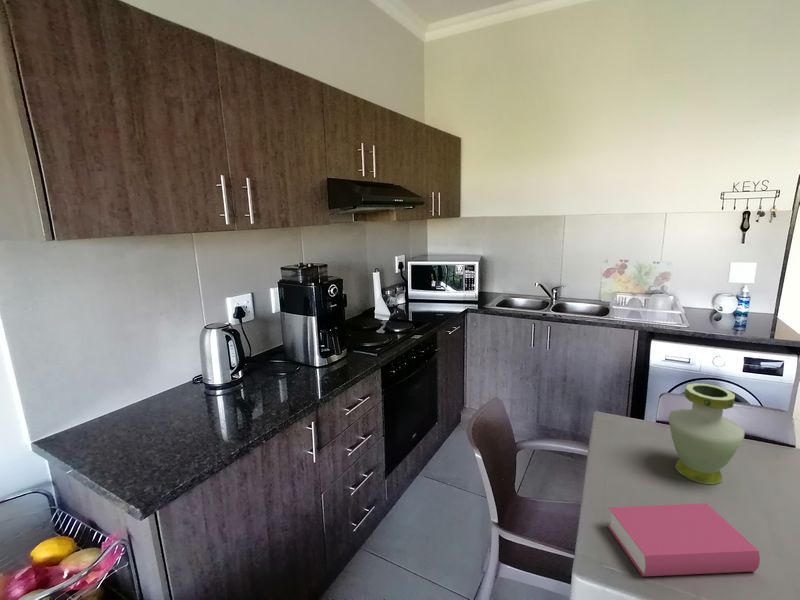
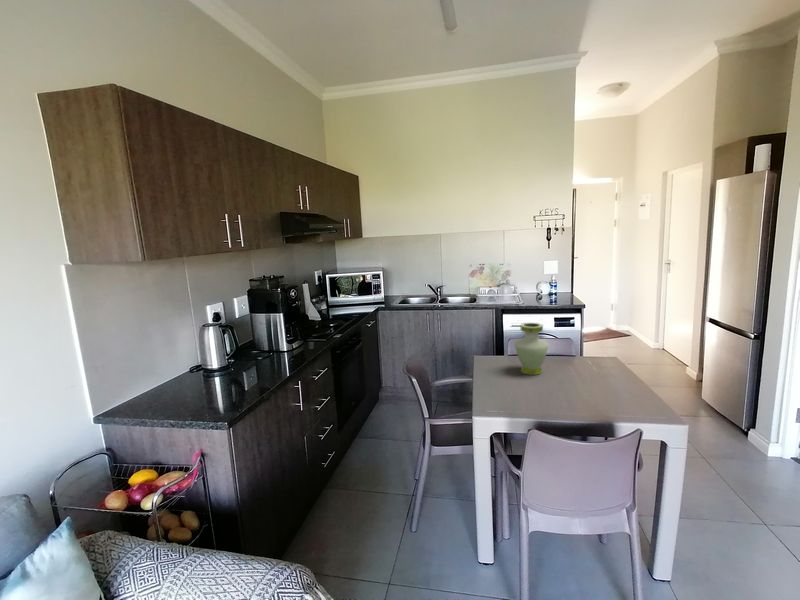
book: present [607,503,760,576] -> none [490,378,556,409]

